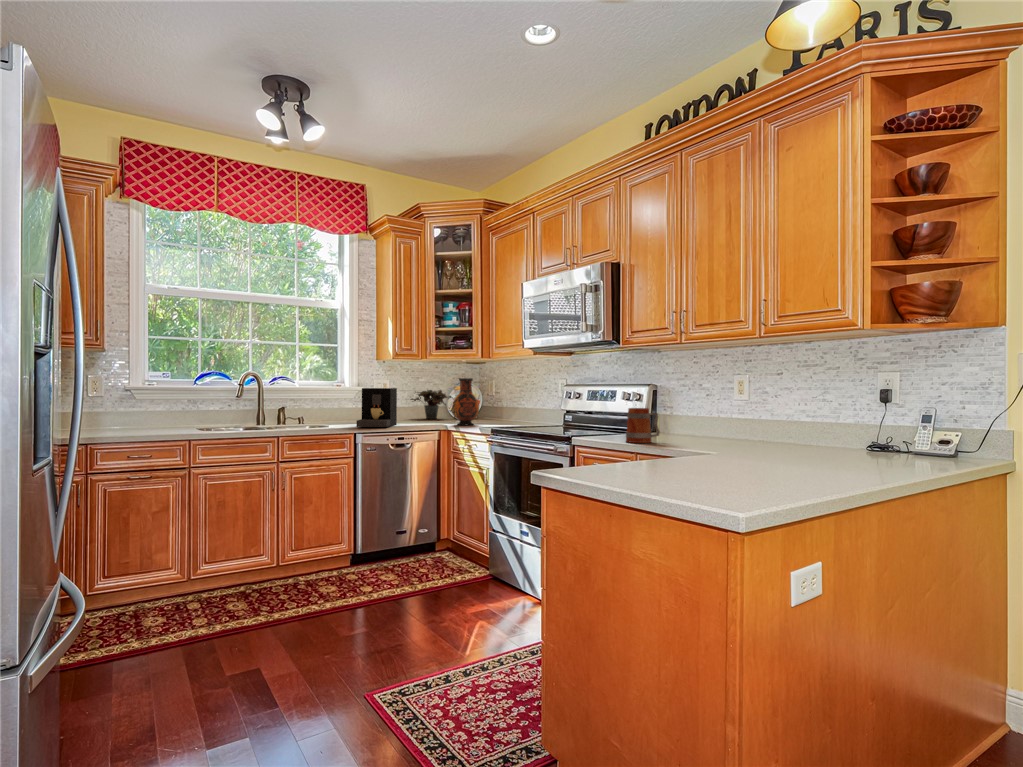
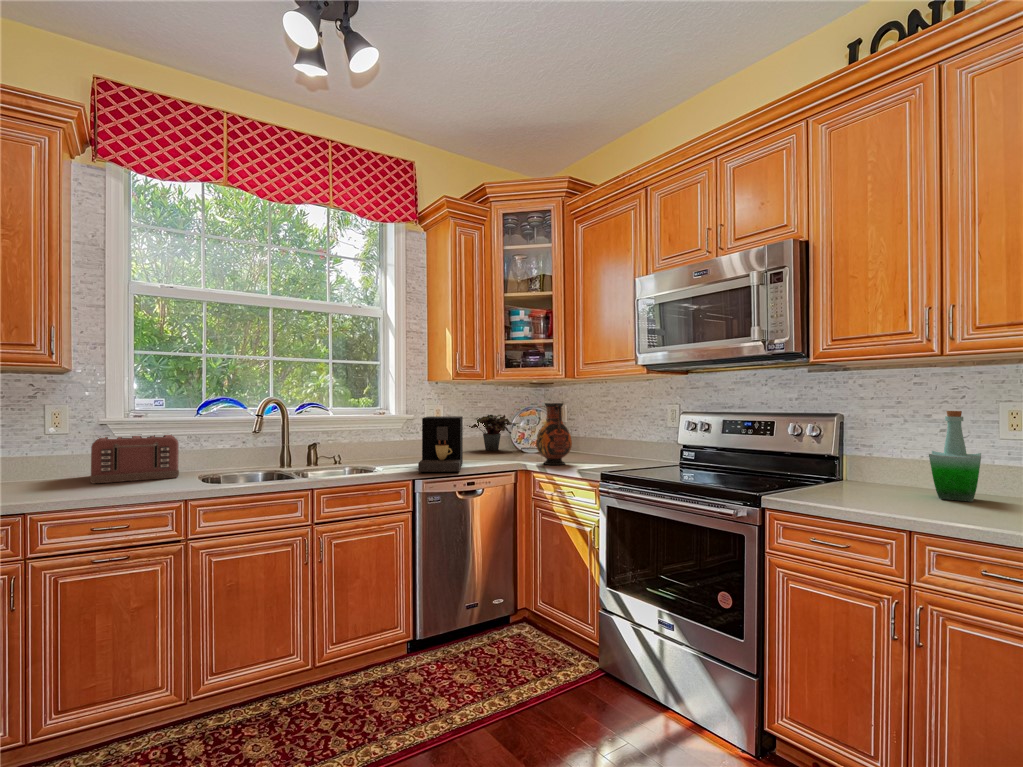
bottle: none [680,380,717,439] -> present [929,411,981,502]
toaster: none [121,399,183,431] -> present [90,434,179,484]
mug: present [626,408,659,443] -> none [873,457,929,516]

